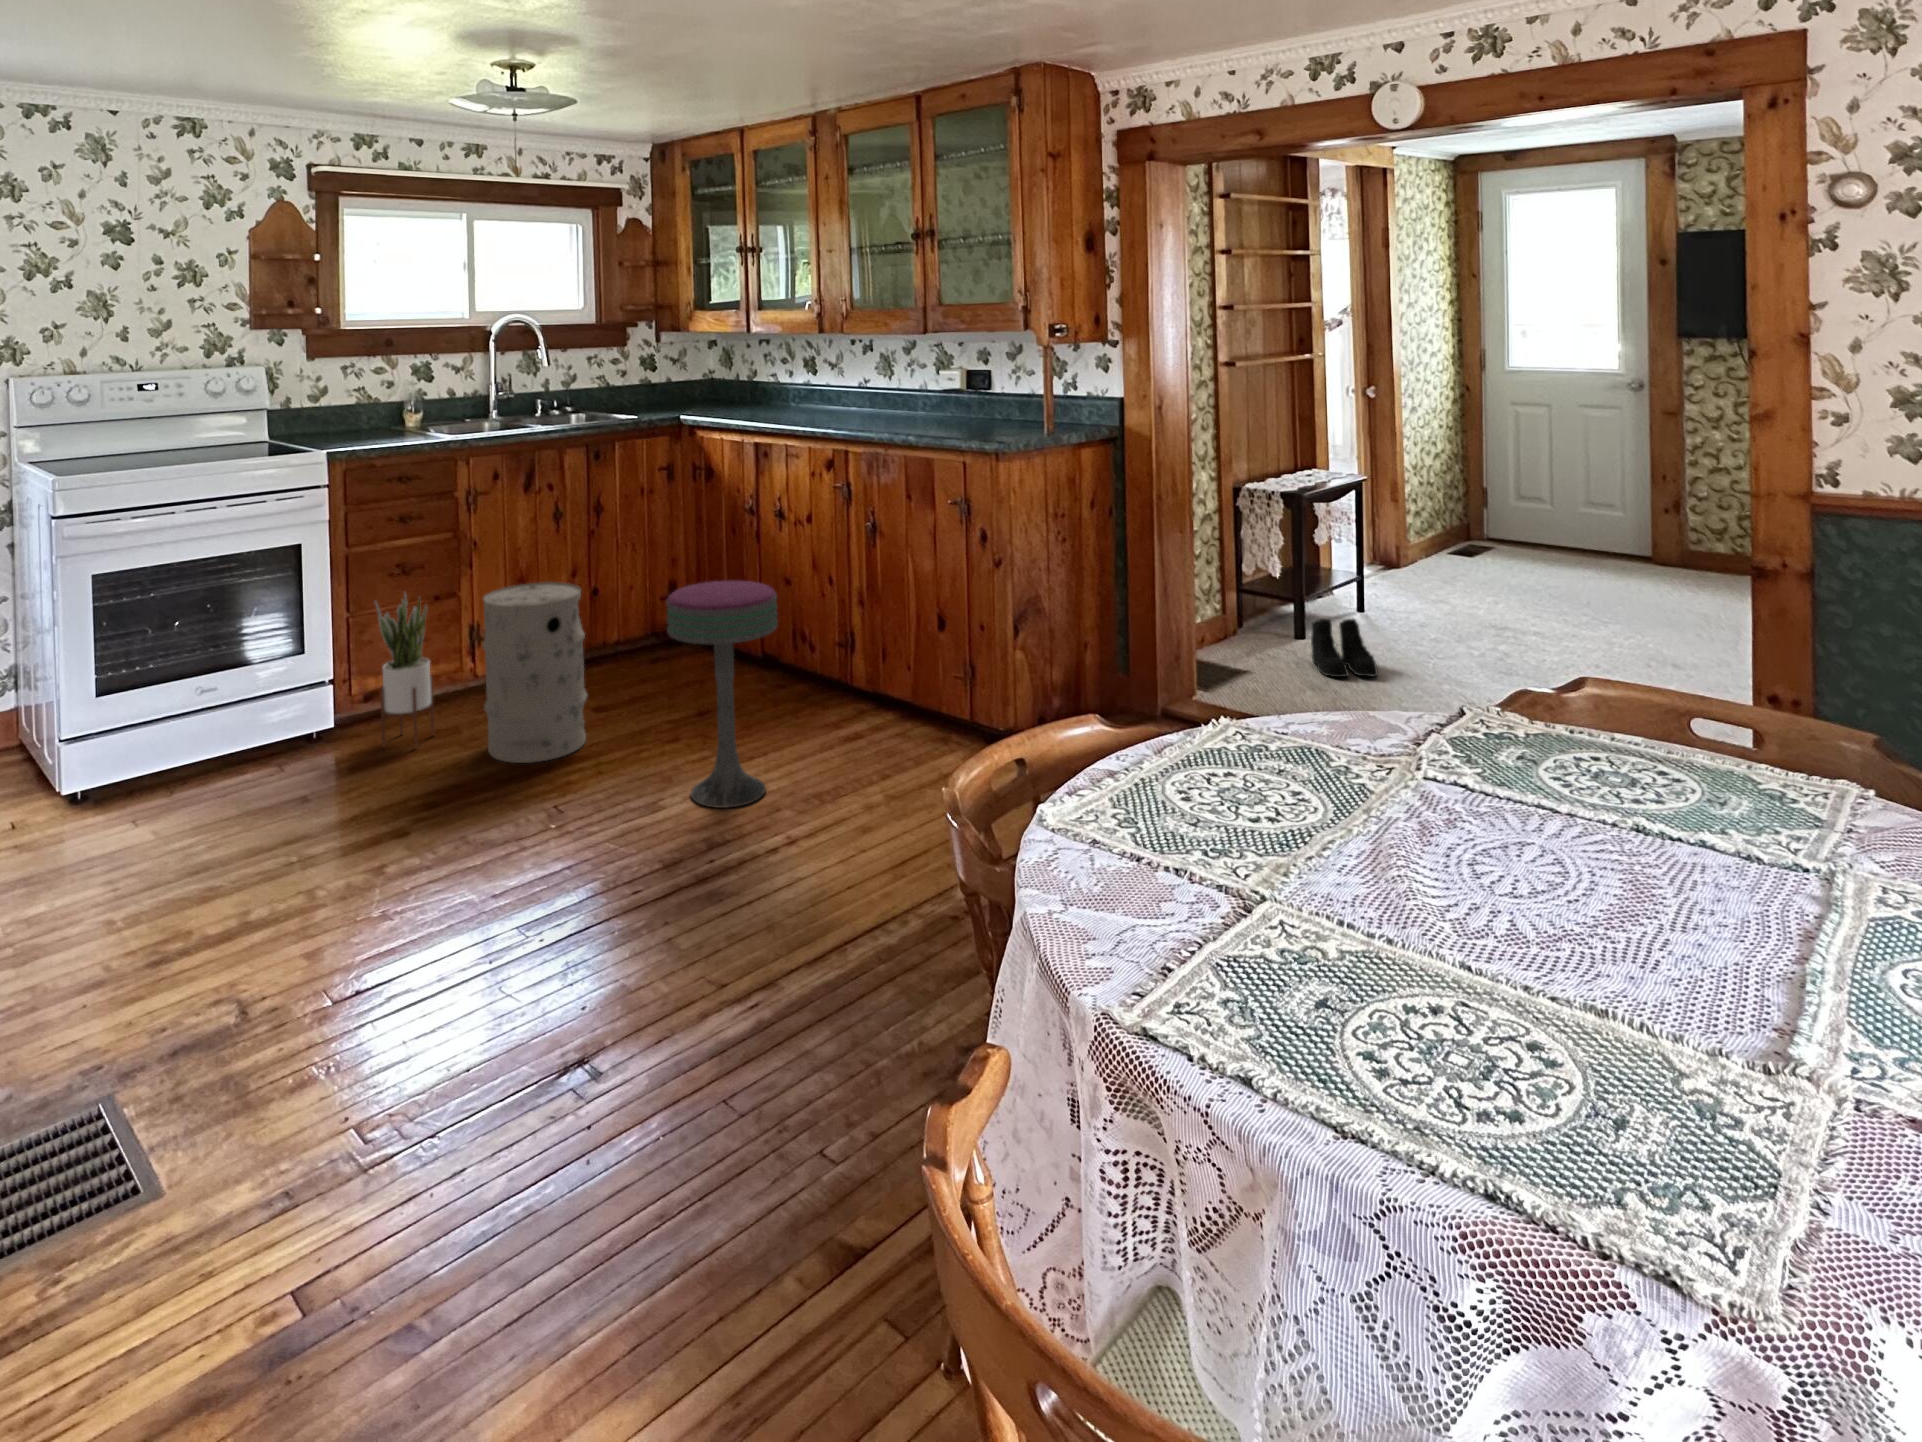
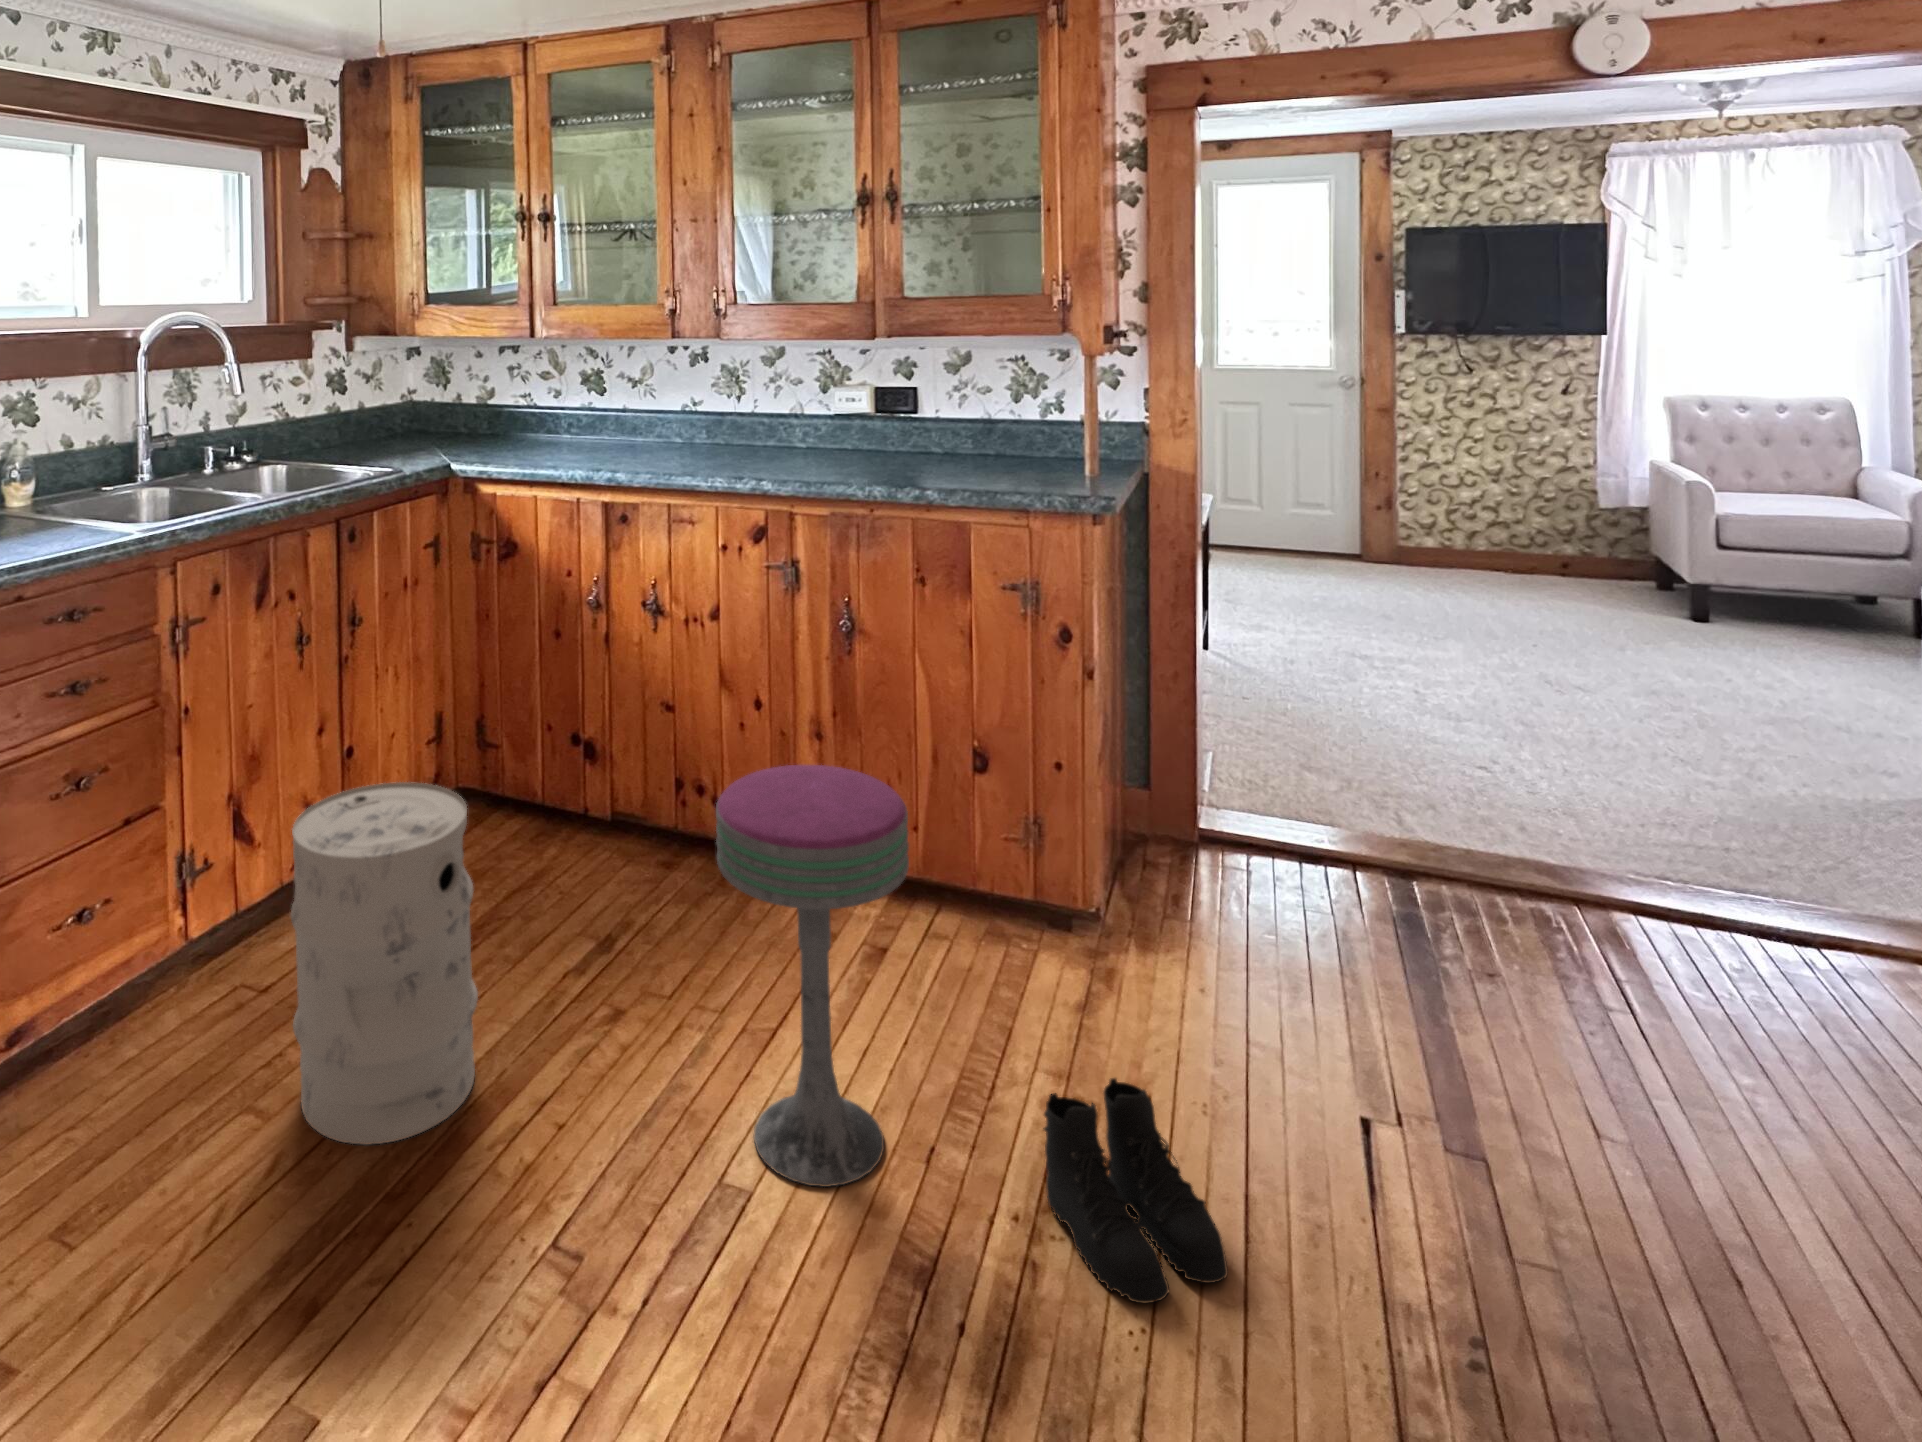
potted plant: present [375,594,435,748] -> none [75,843,171,1156]
boots: present [1311,619,1378,677] -> present [1044,1078,1228,1303]

